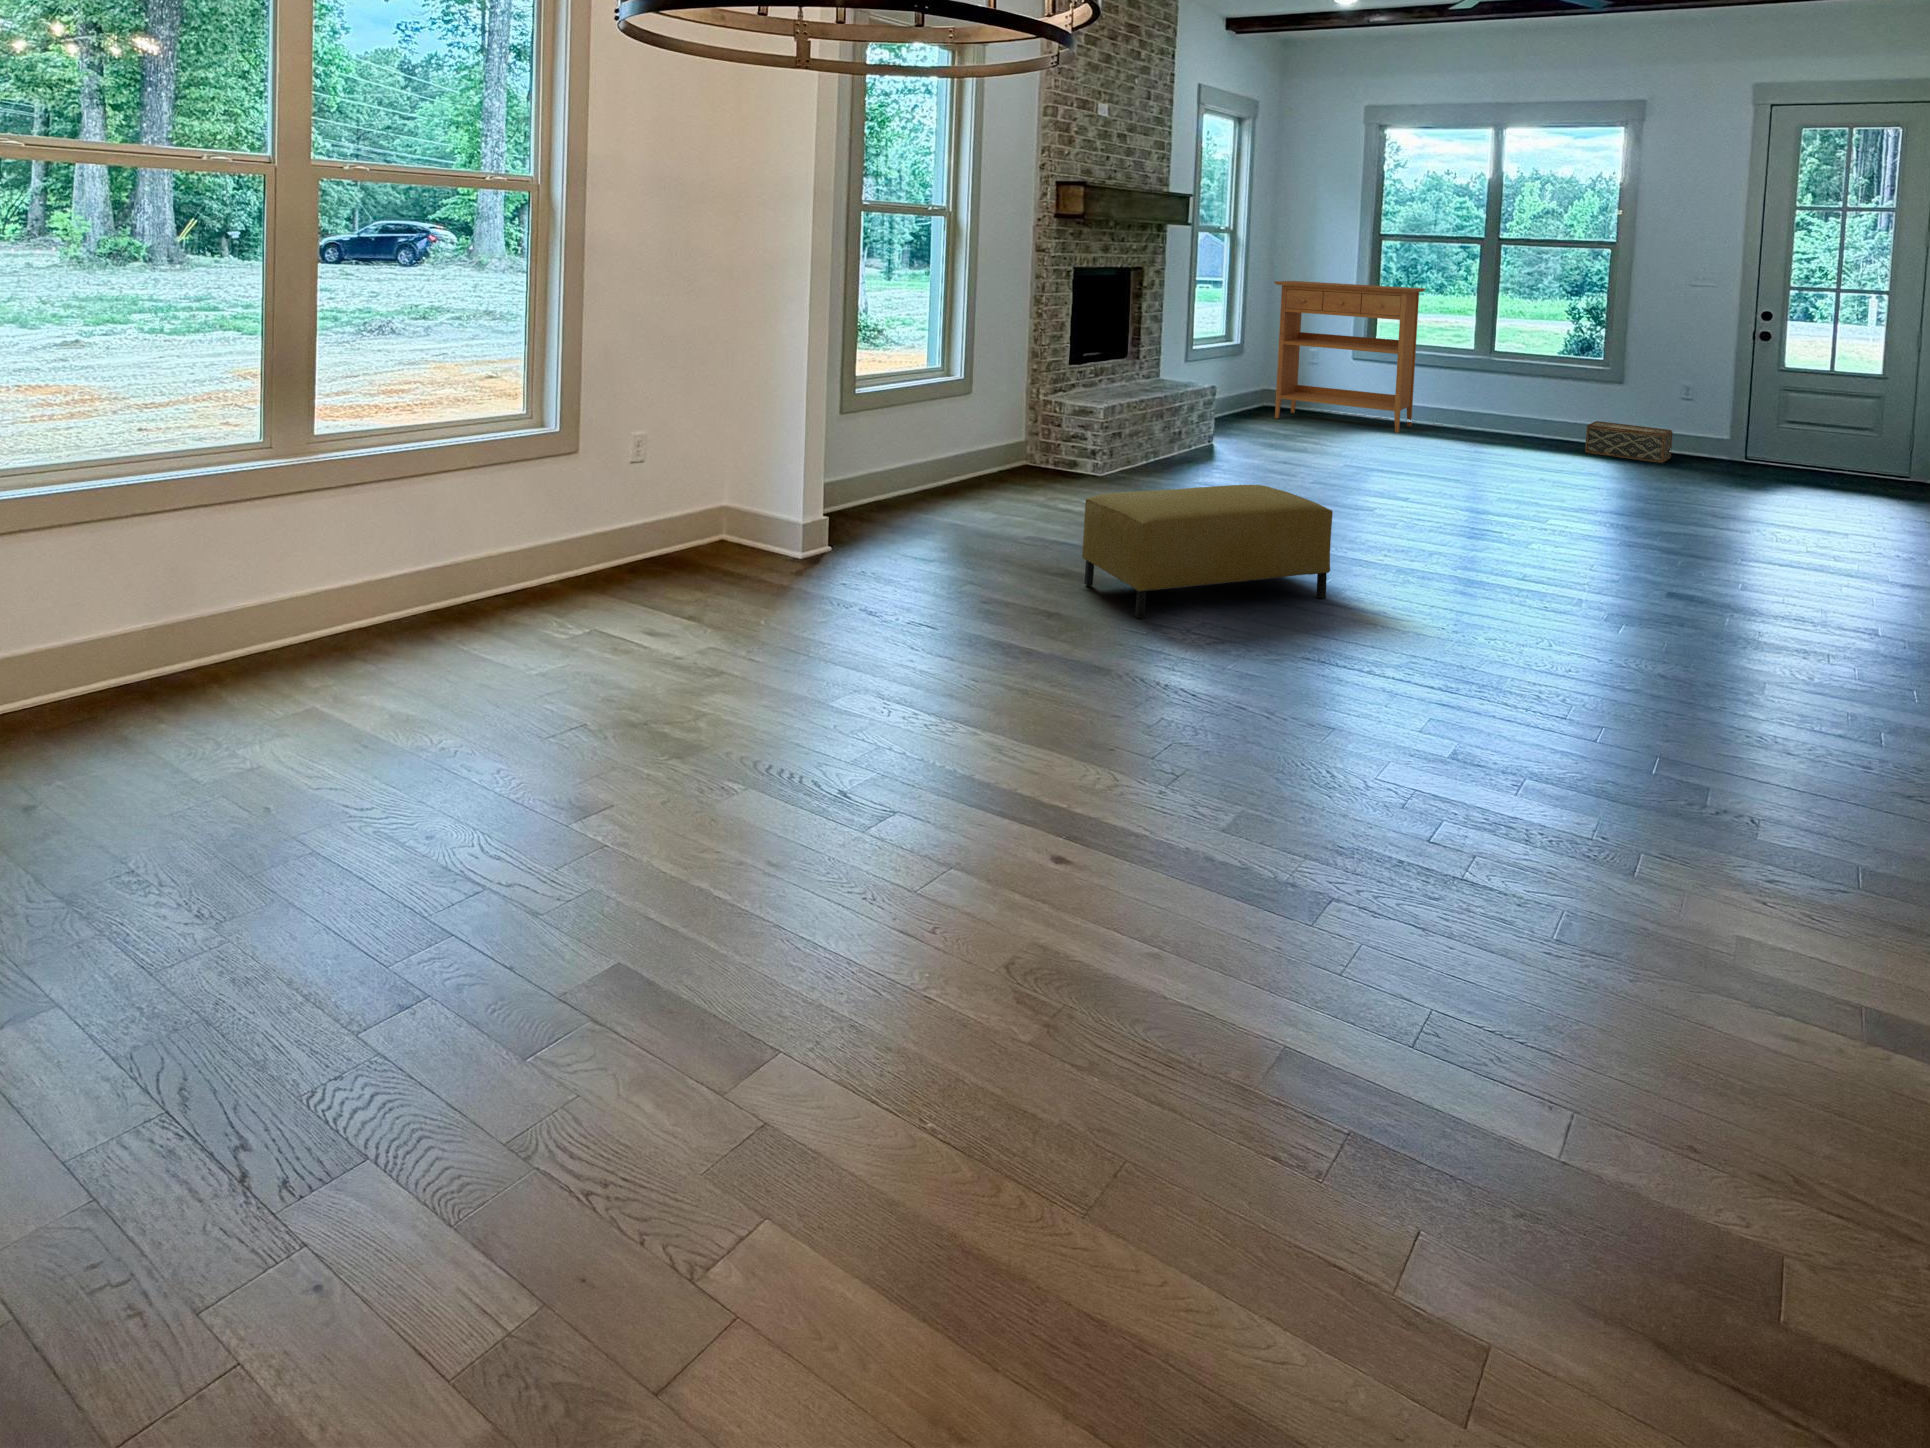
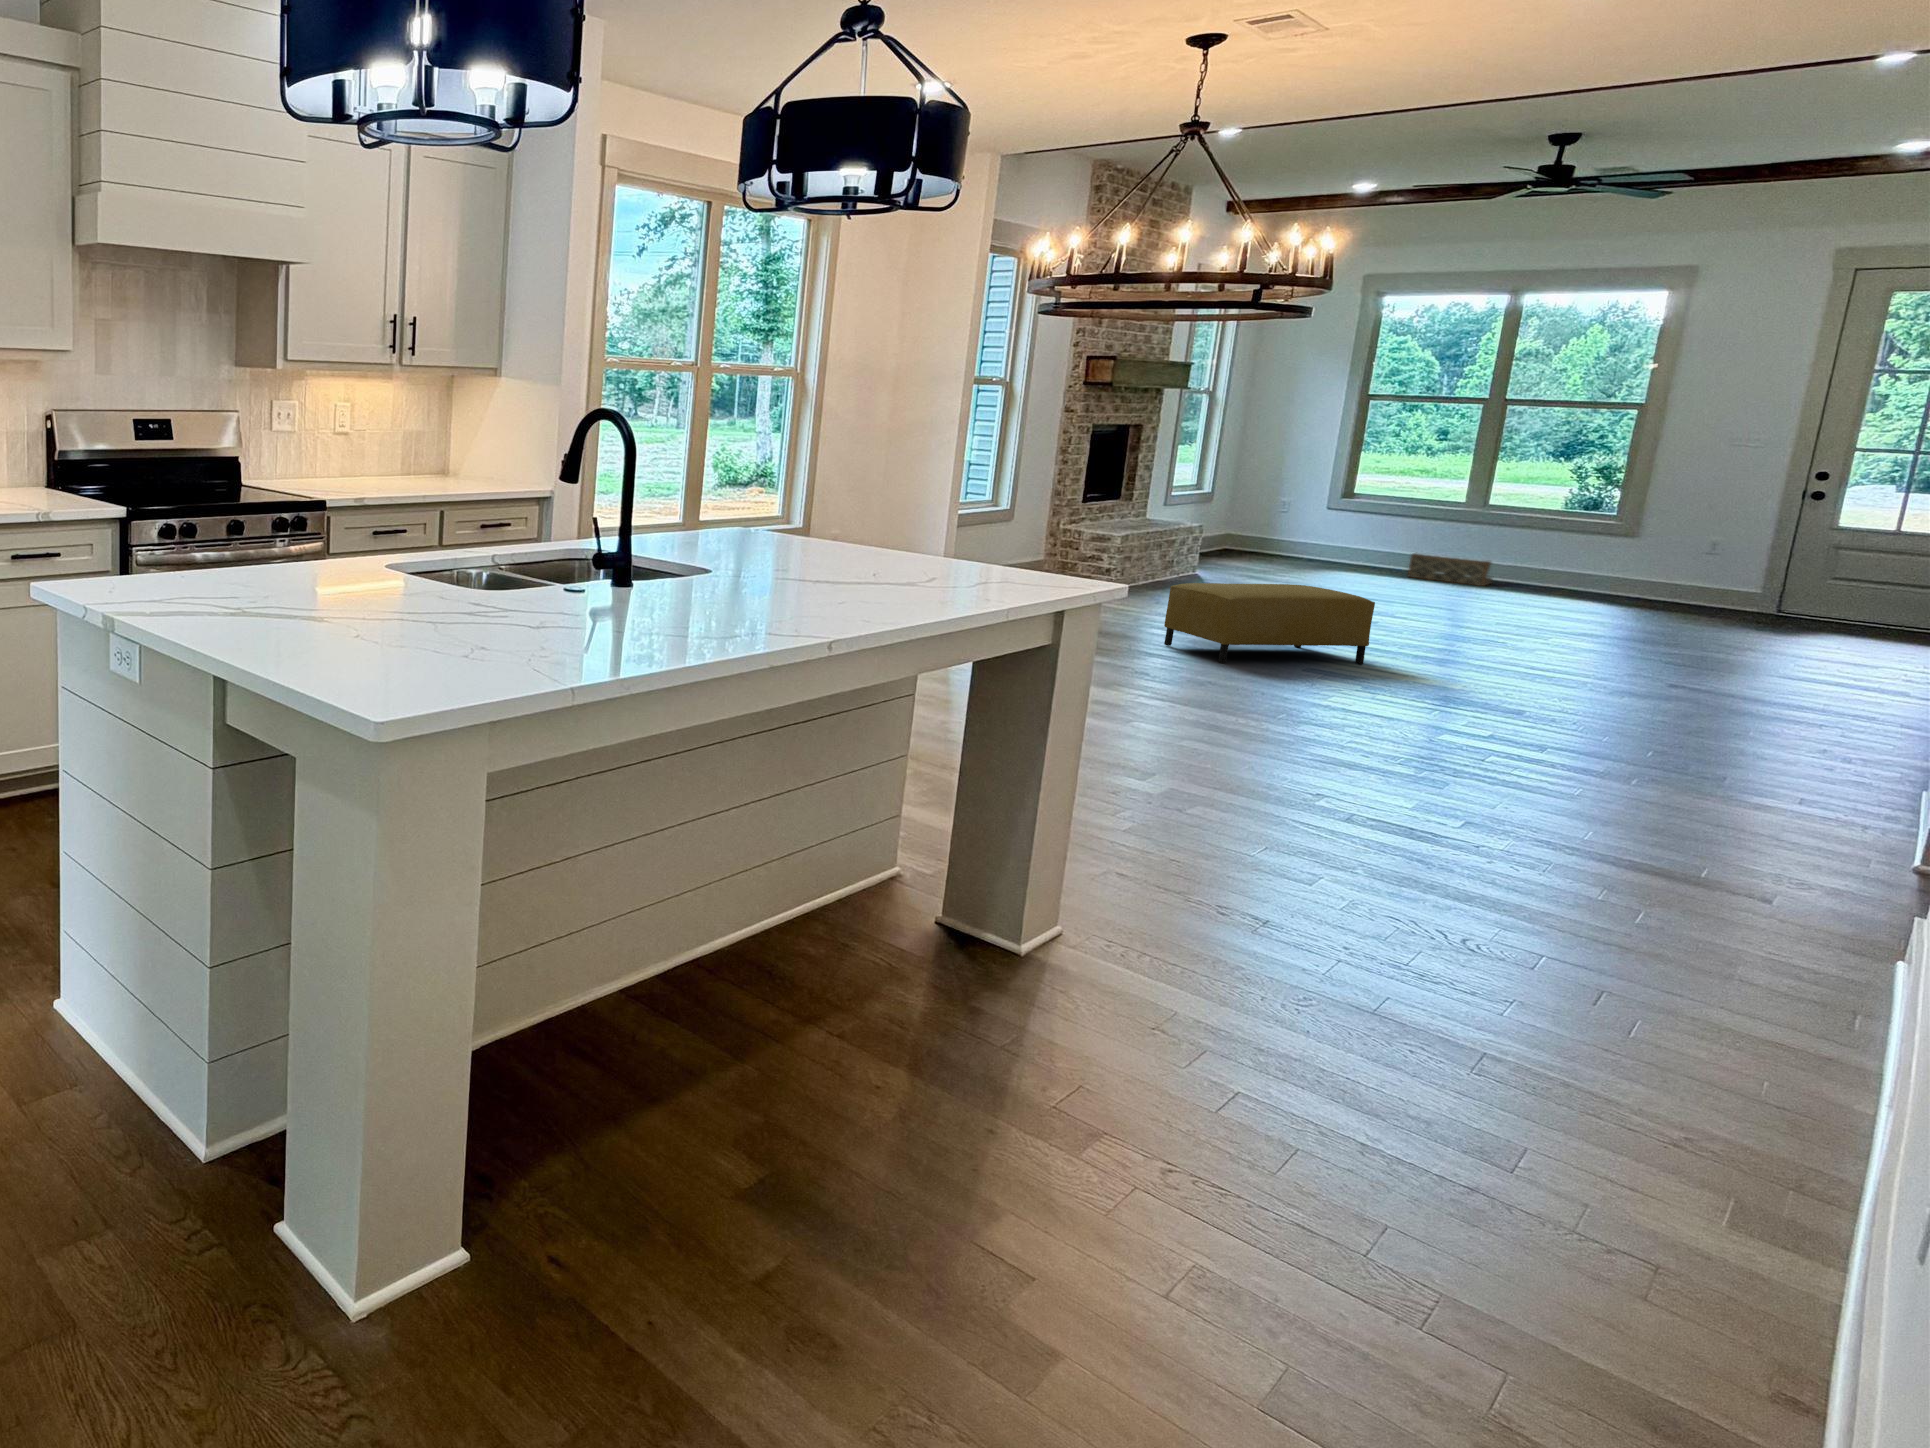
console table: present [1274,281,1426,433] -> none [1242,438,1417,575]
woven basket: present [1585,421,1673,463] -> present [1408,553,1492,586]

